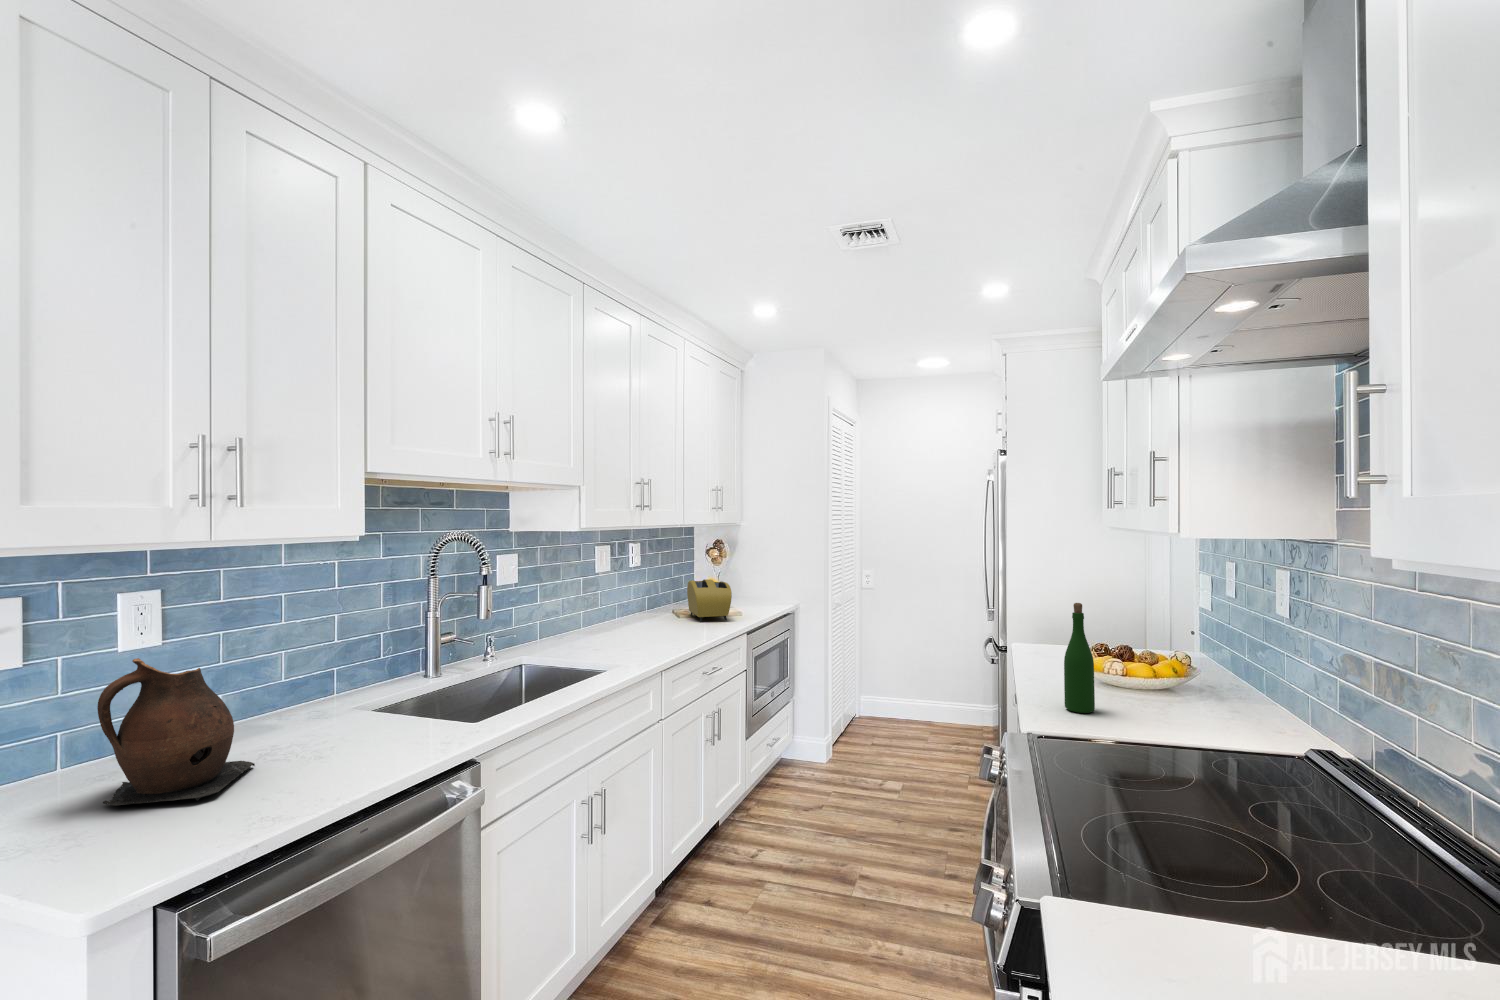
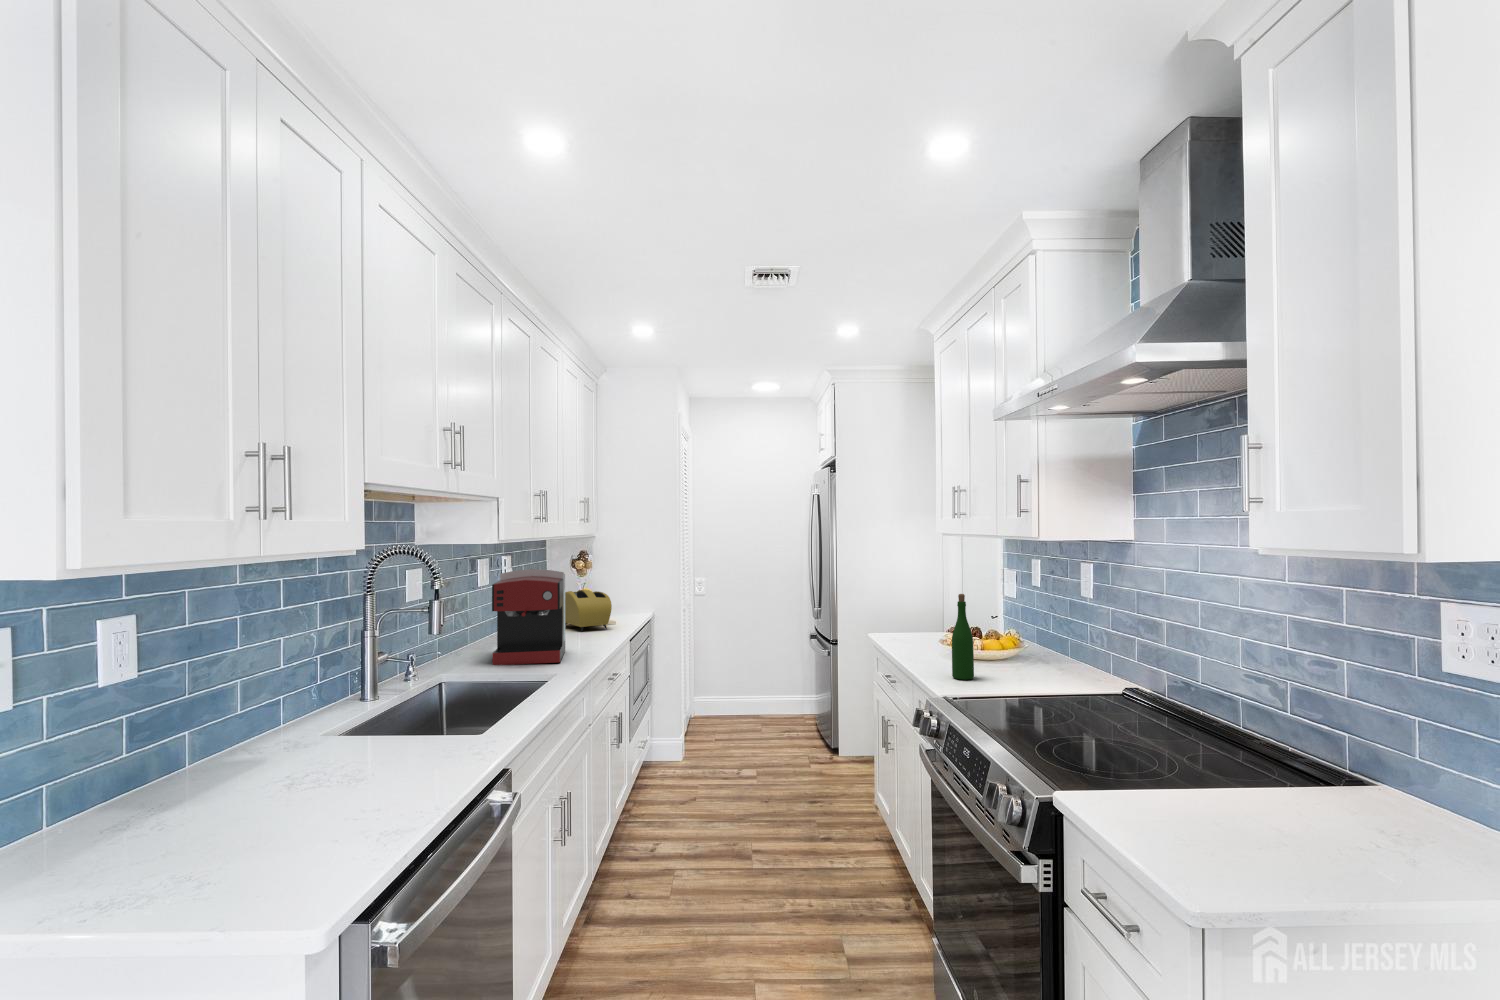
coffee maker: none [577,557,661,653] -> present [492,569,565,665]
ceramic pitcher: present [97,658,255,806] -> none [155,687,298,850]

